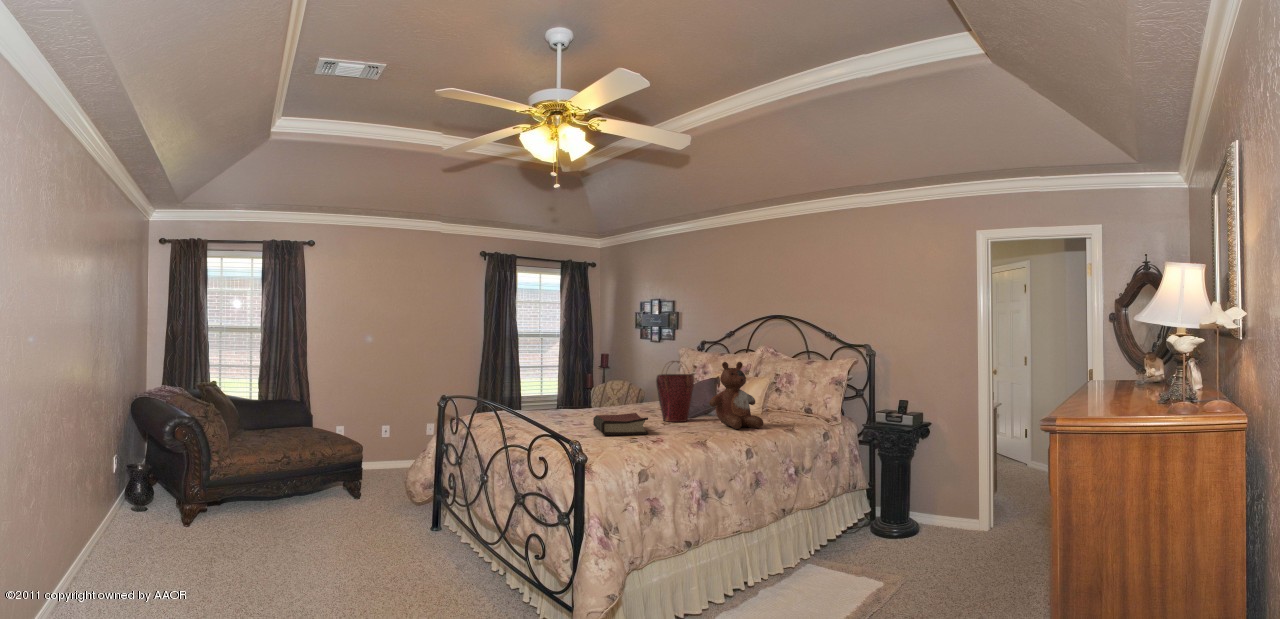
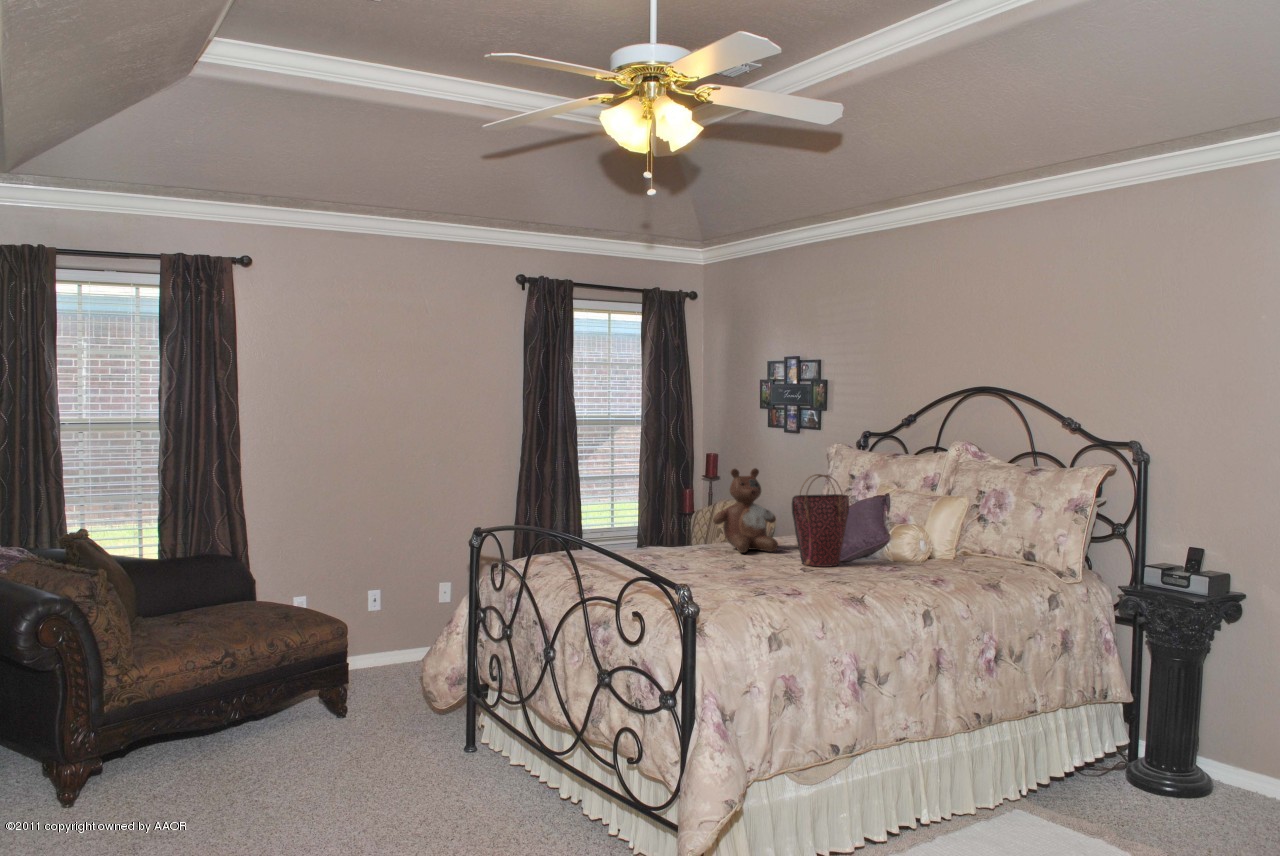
stuffed bear: present [709,362,763,429] -> present [713,468,778,553]
hardback book: present [593,413,648,436] -> none [699,554,780,588]

